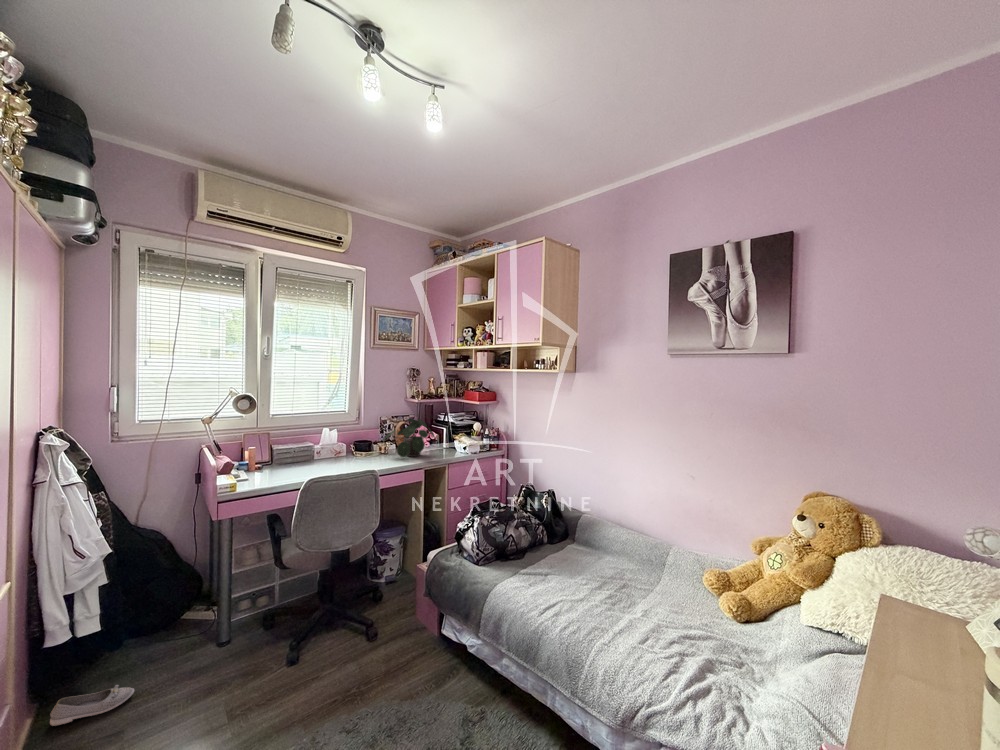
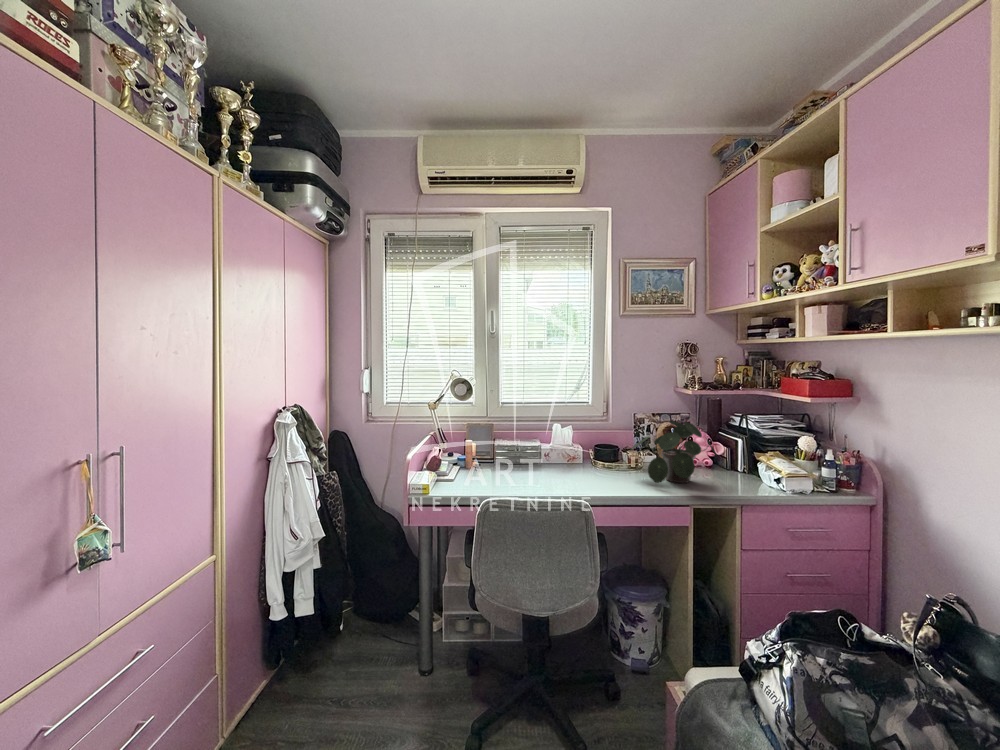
shoe: present [50,685,134,726] -> none [260,689,327,723]

